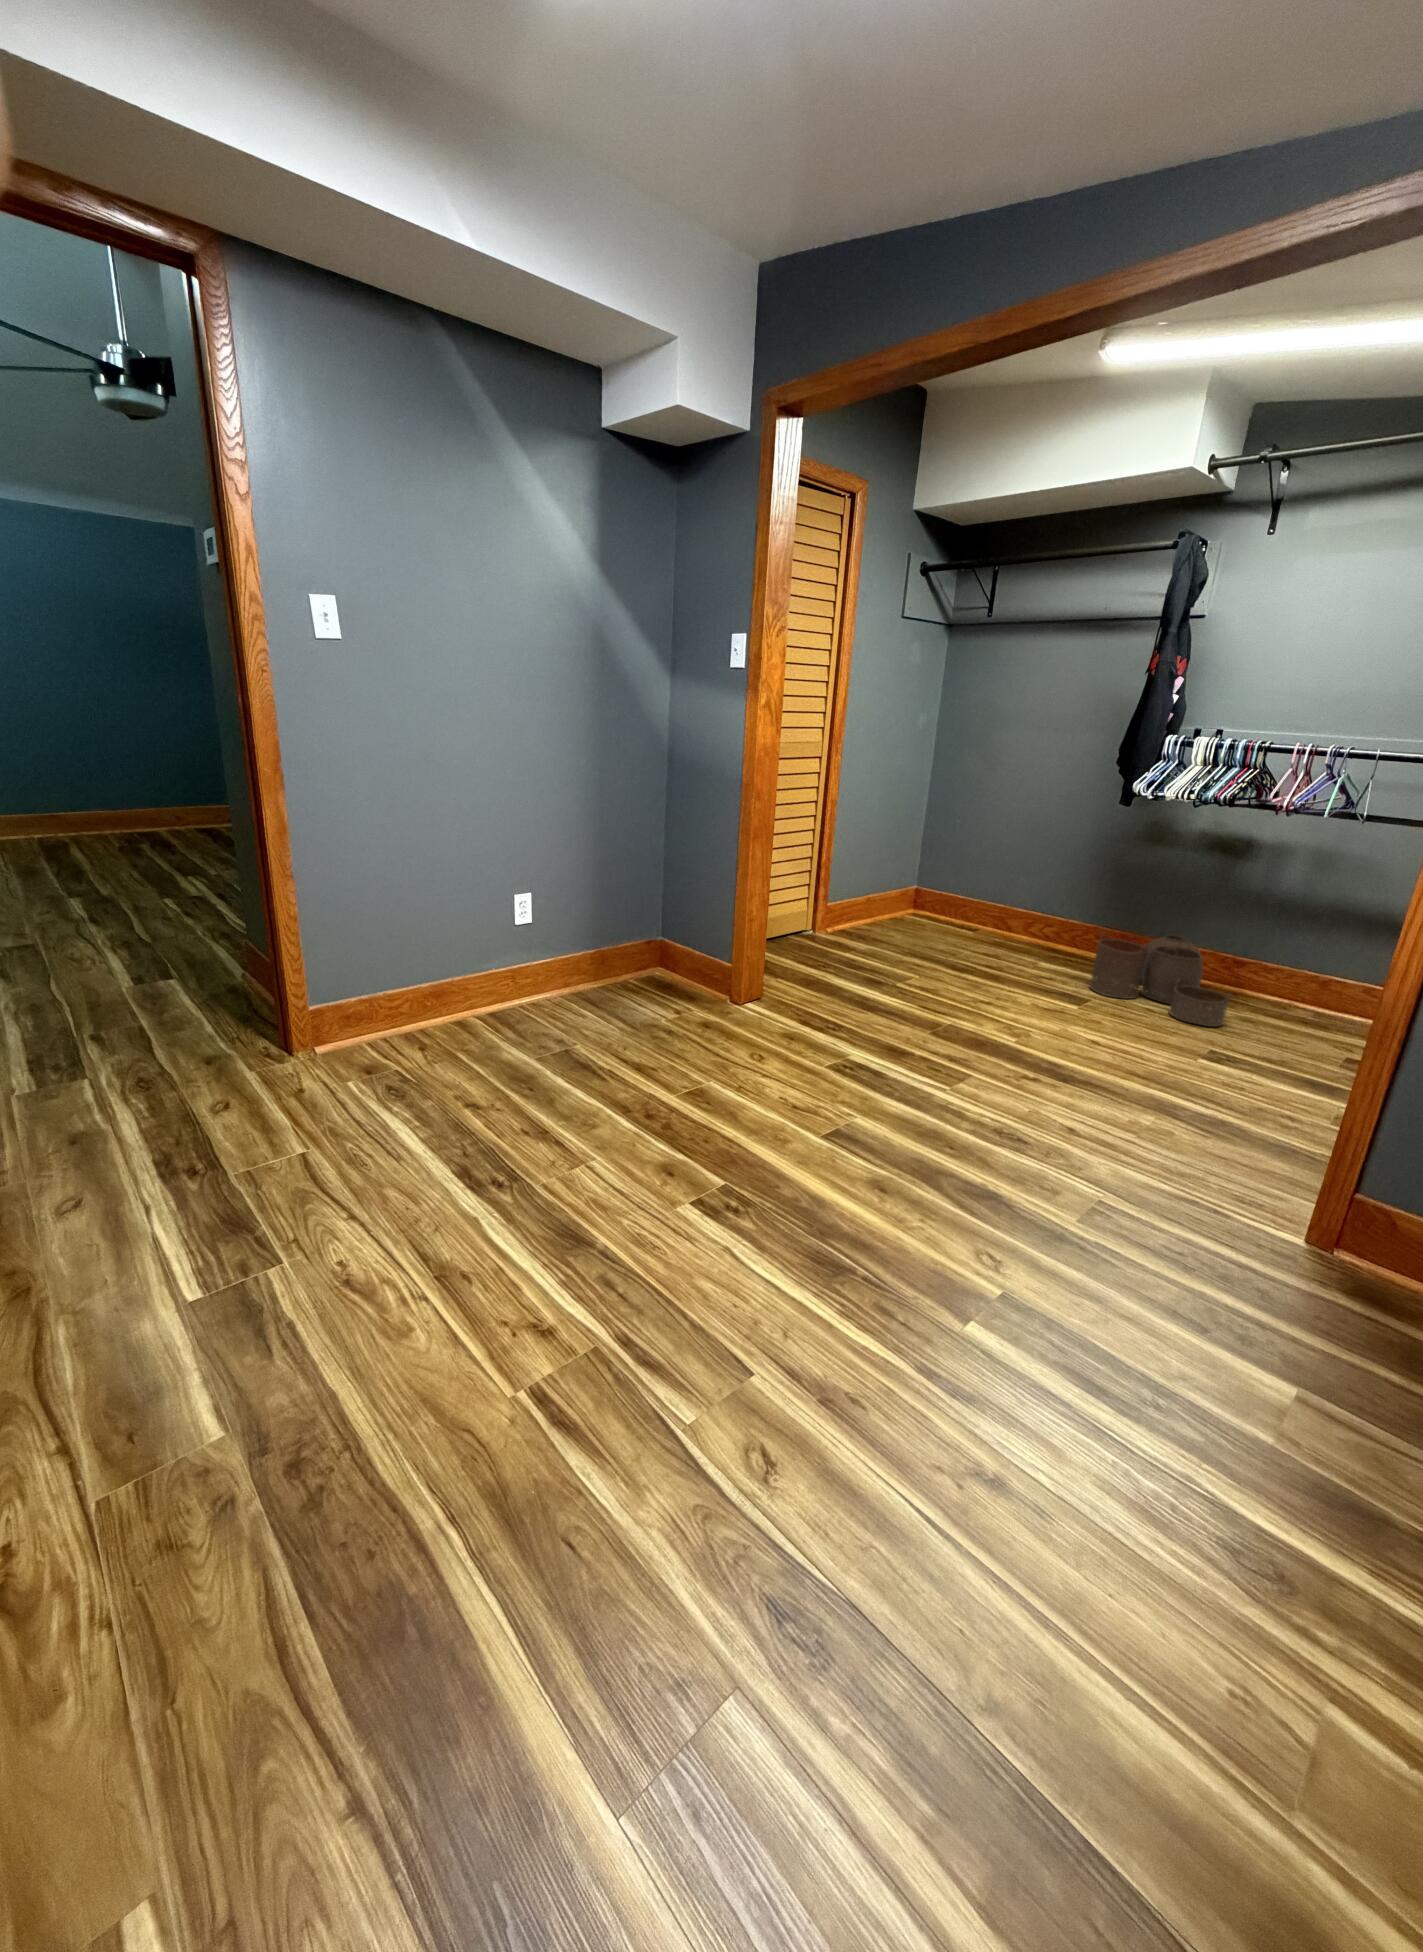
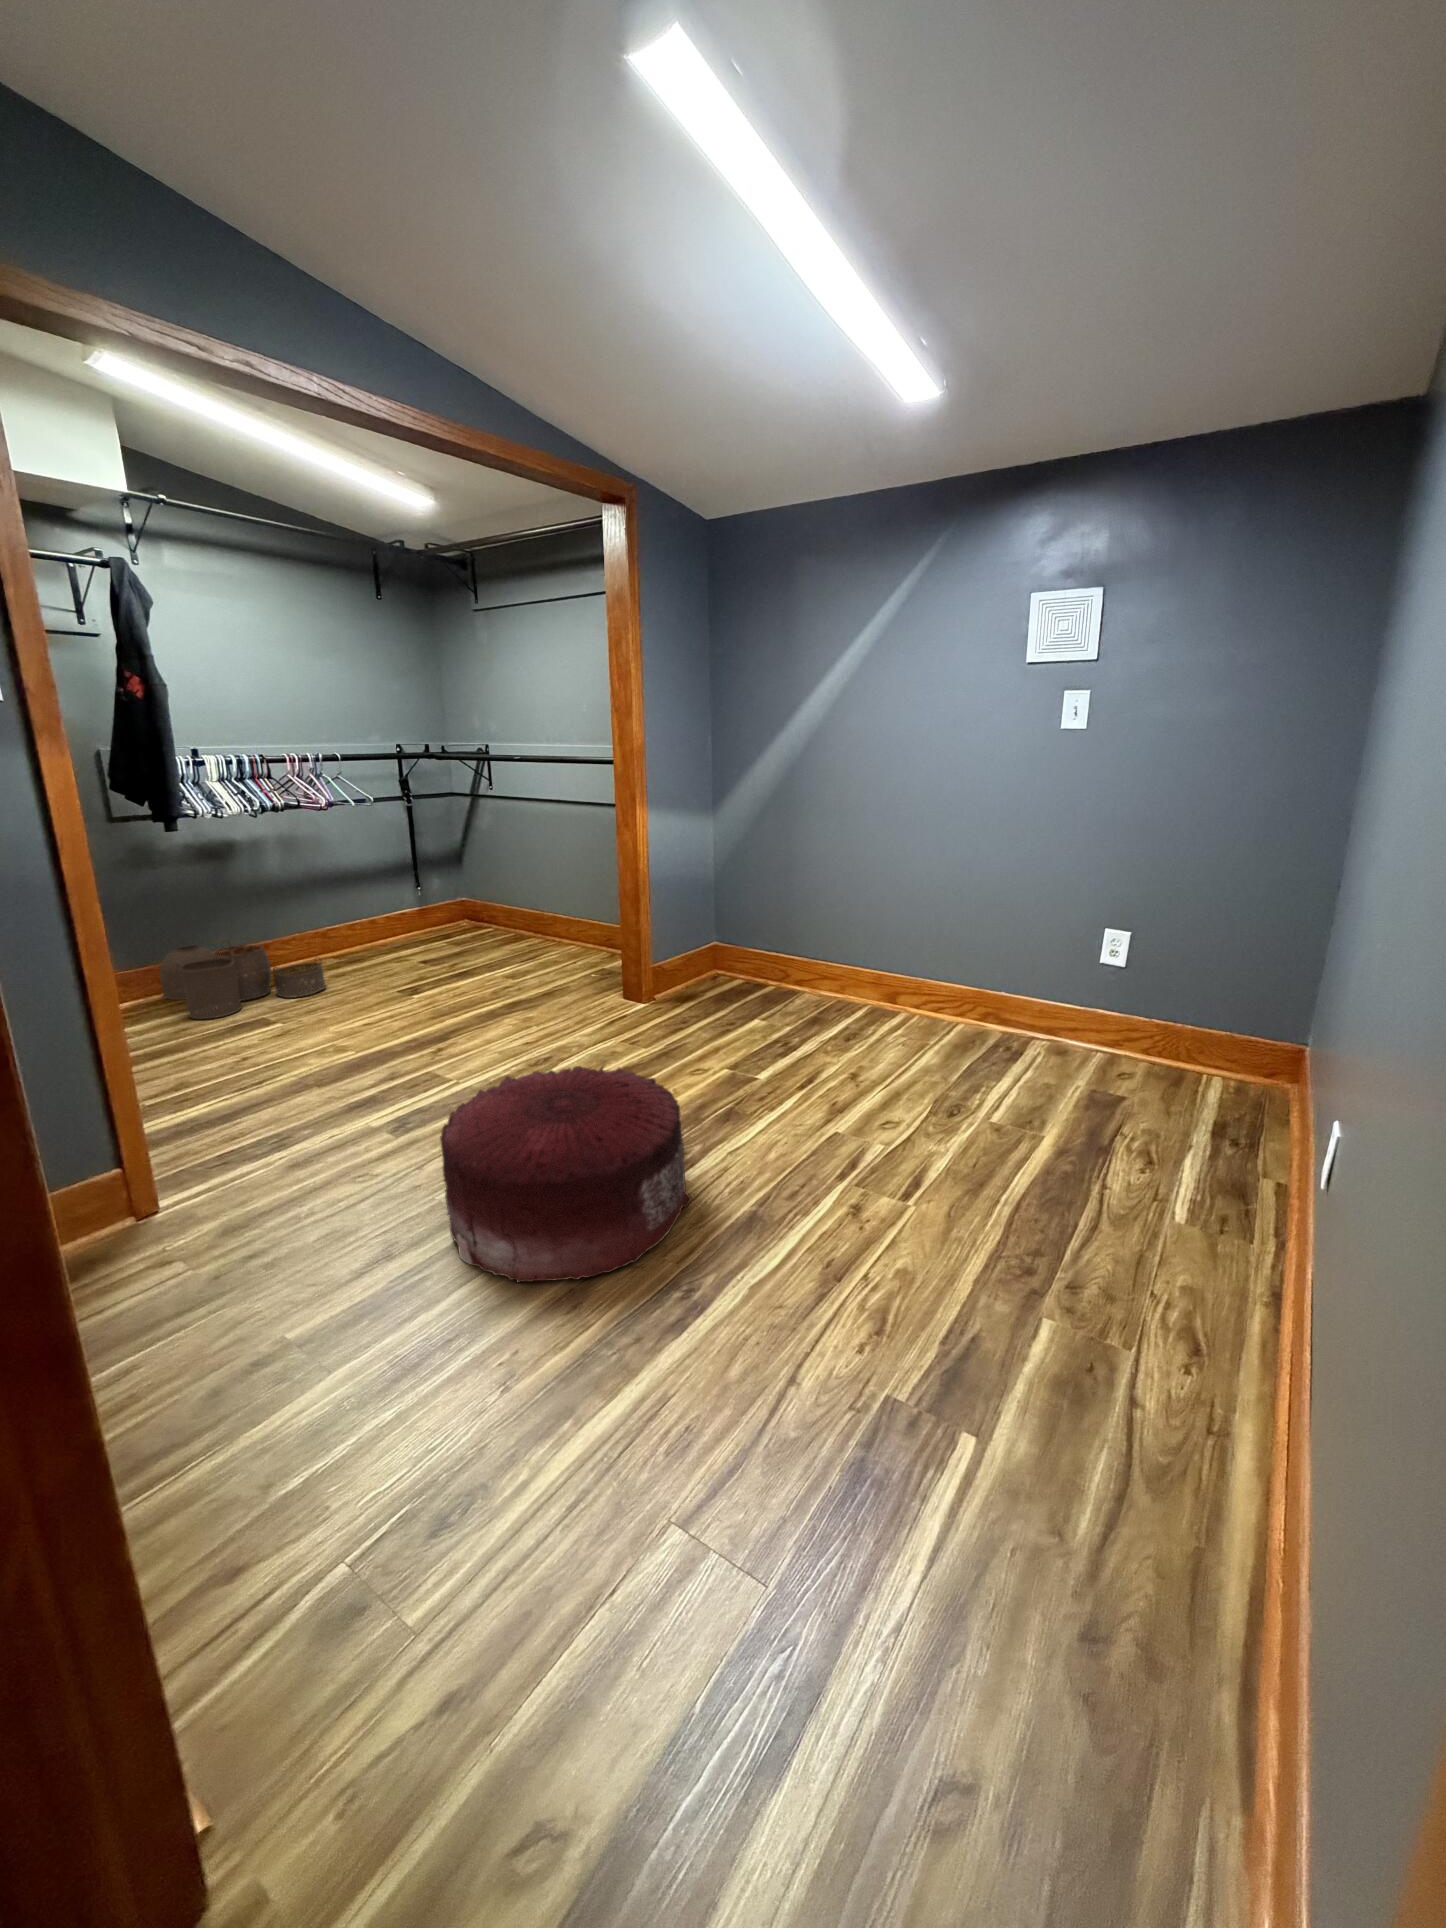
pouf: none [547,1009,771,1199] -> present [440,1066,692,1283]

